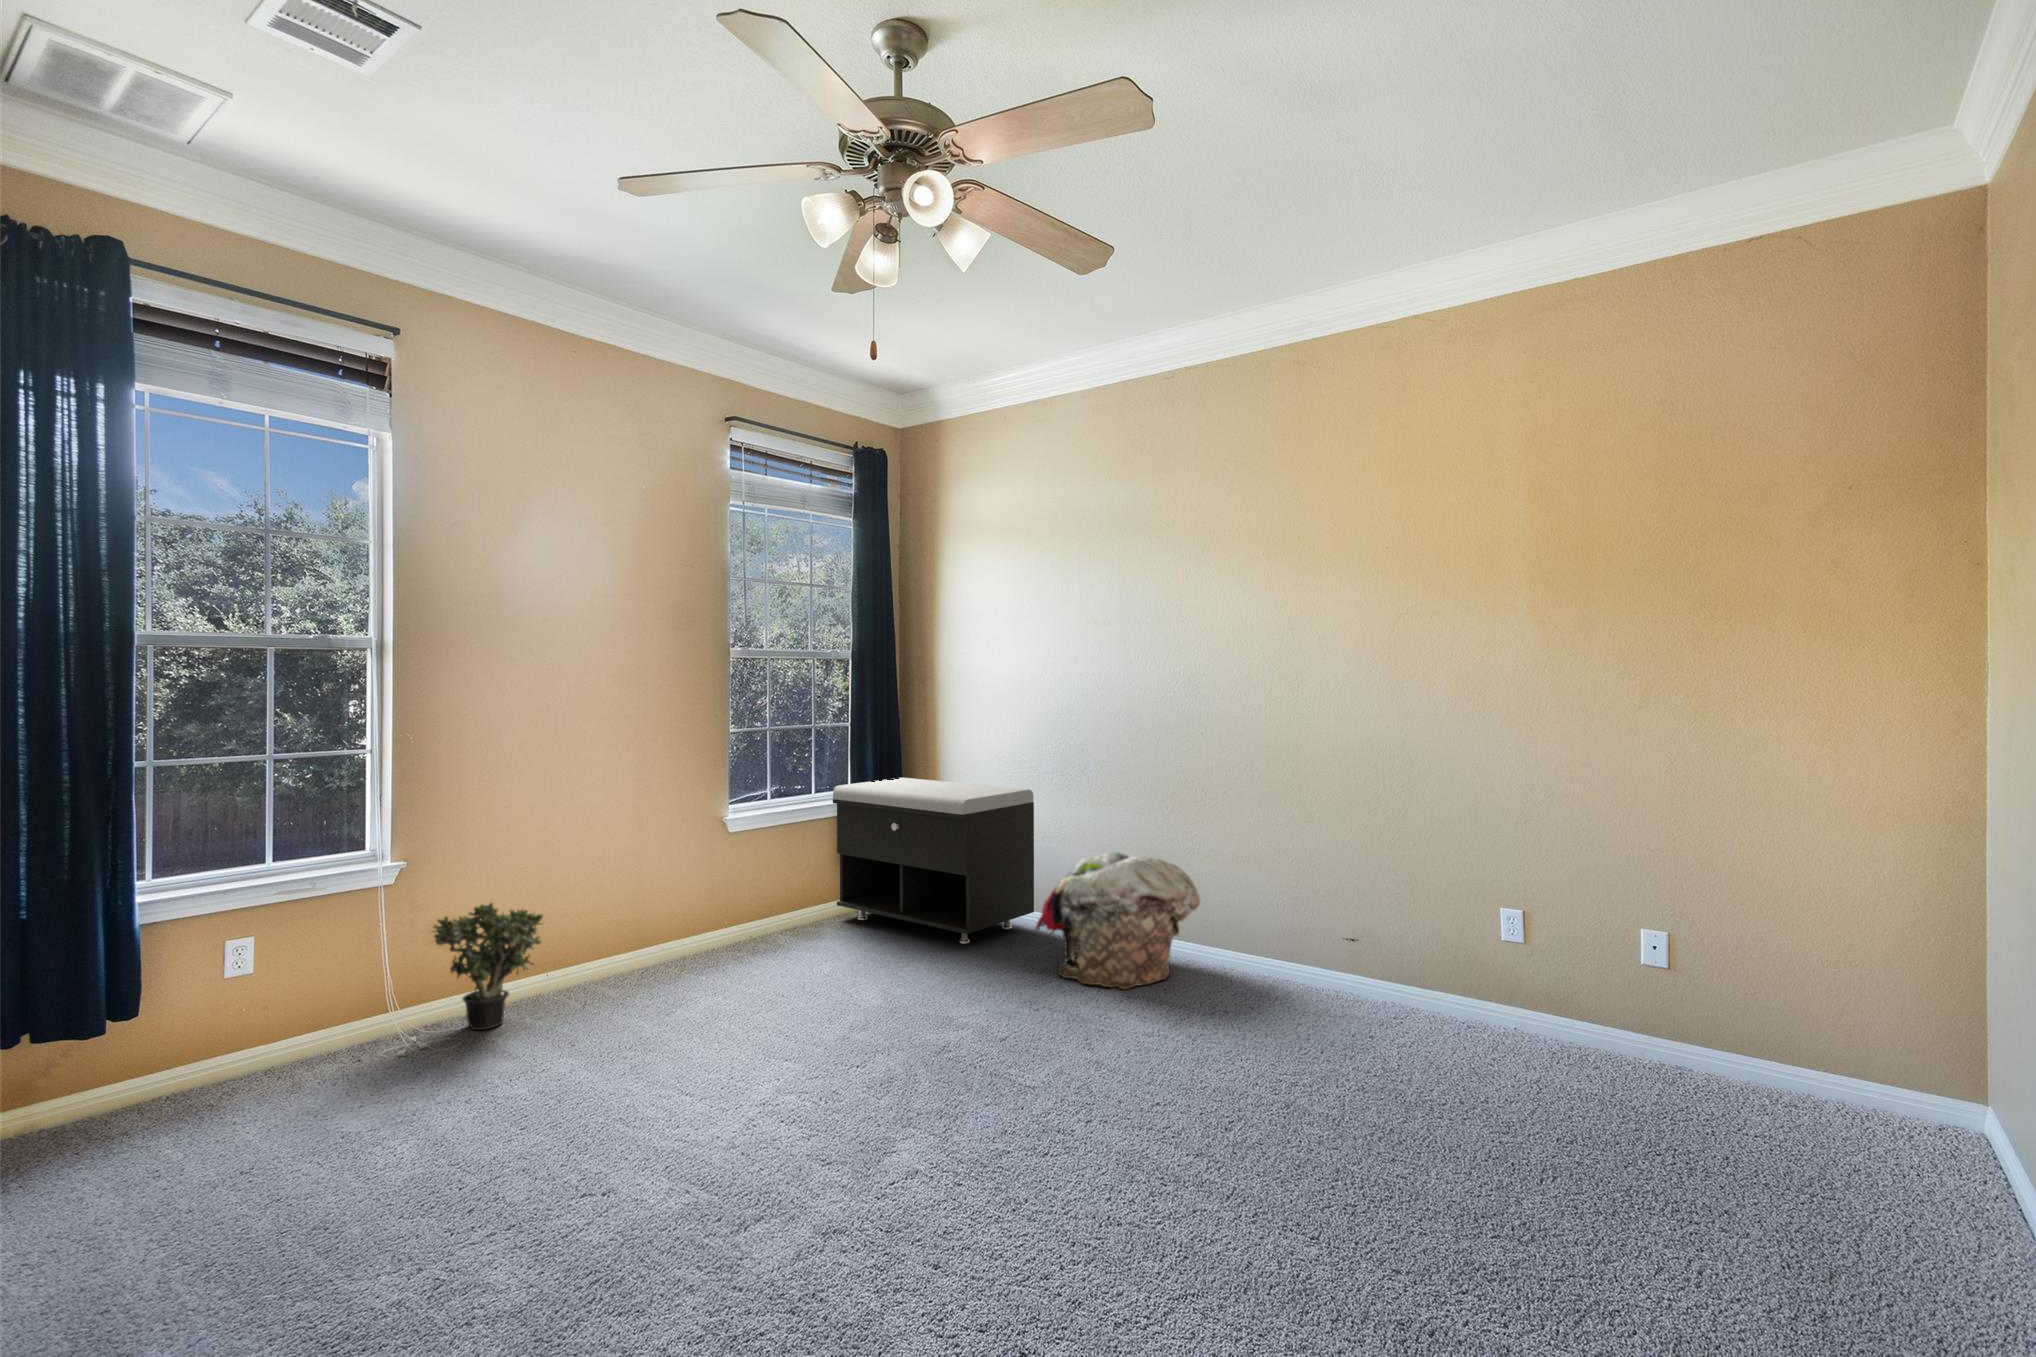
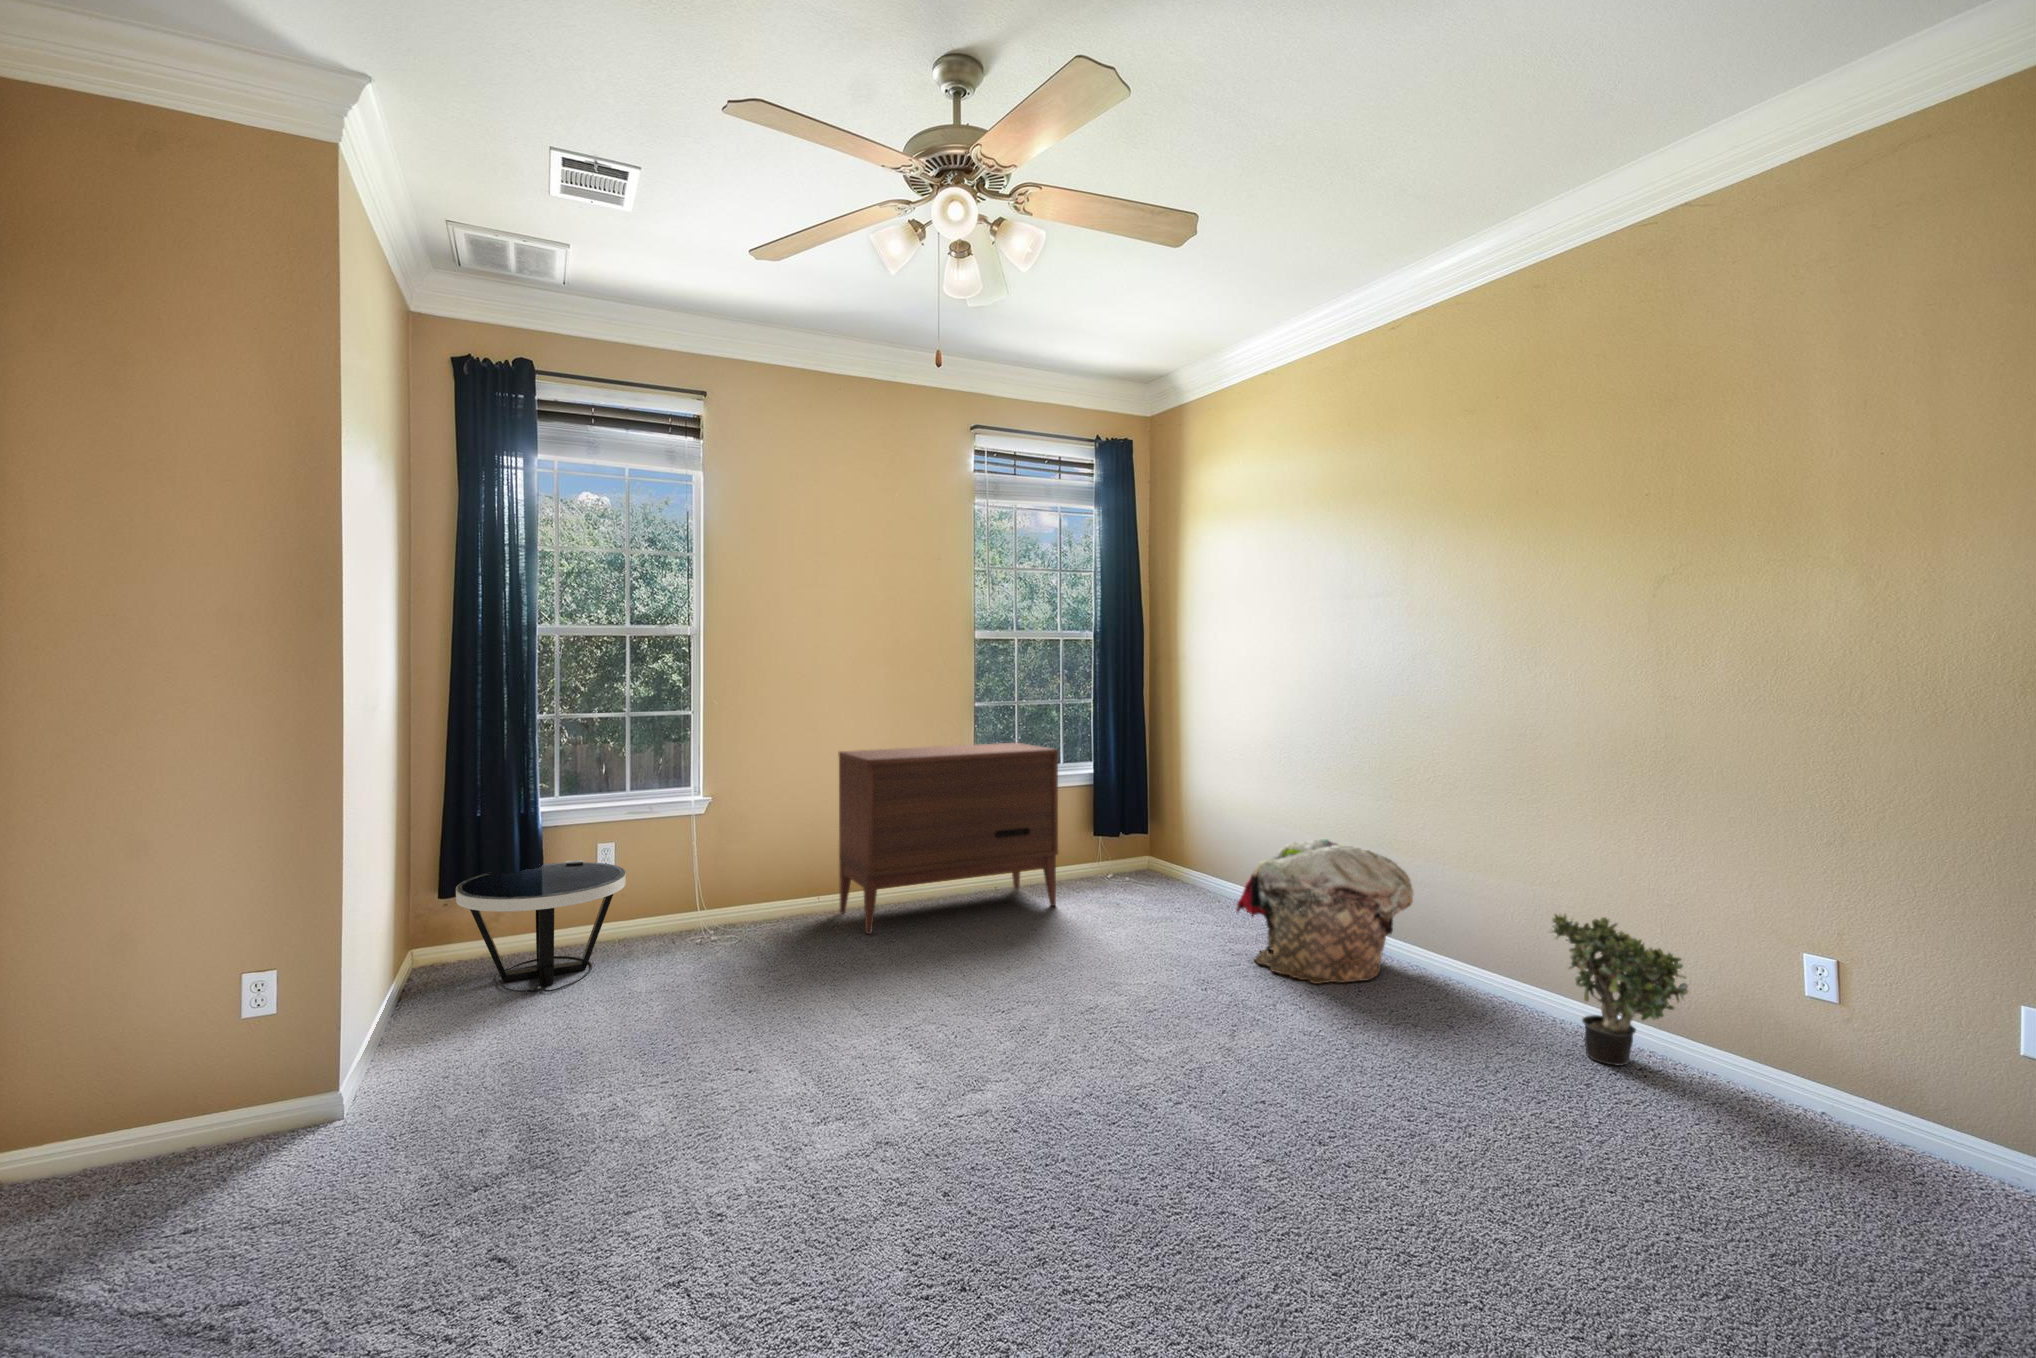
dresser: none [575,772,832,1007] -> present [838,743,1058,934]
storage bench: present [833,778,1034,944] -> none [1076,754,1263,918]
potted plant: present [432,903,543,1030] -> present [1549,914,1688,1066]
side table: none [35,964,318,1163] -> present [456,860,626,993]

